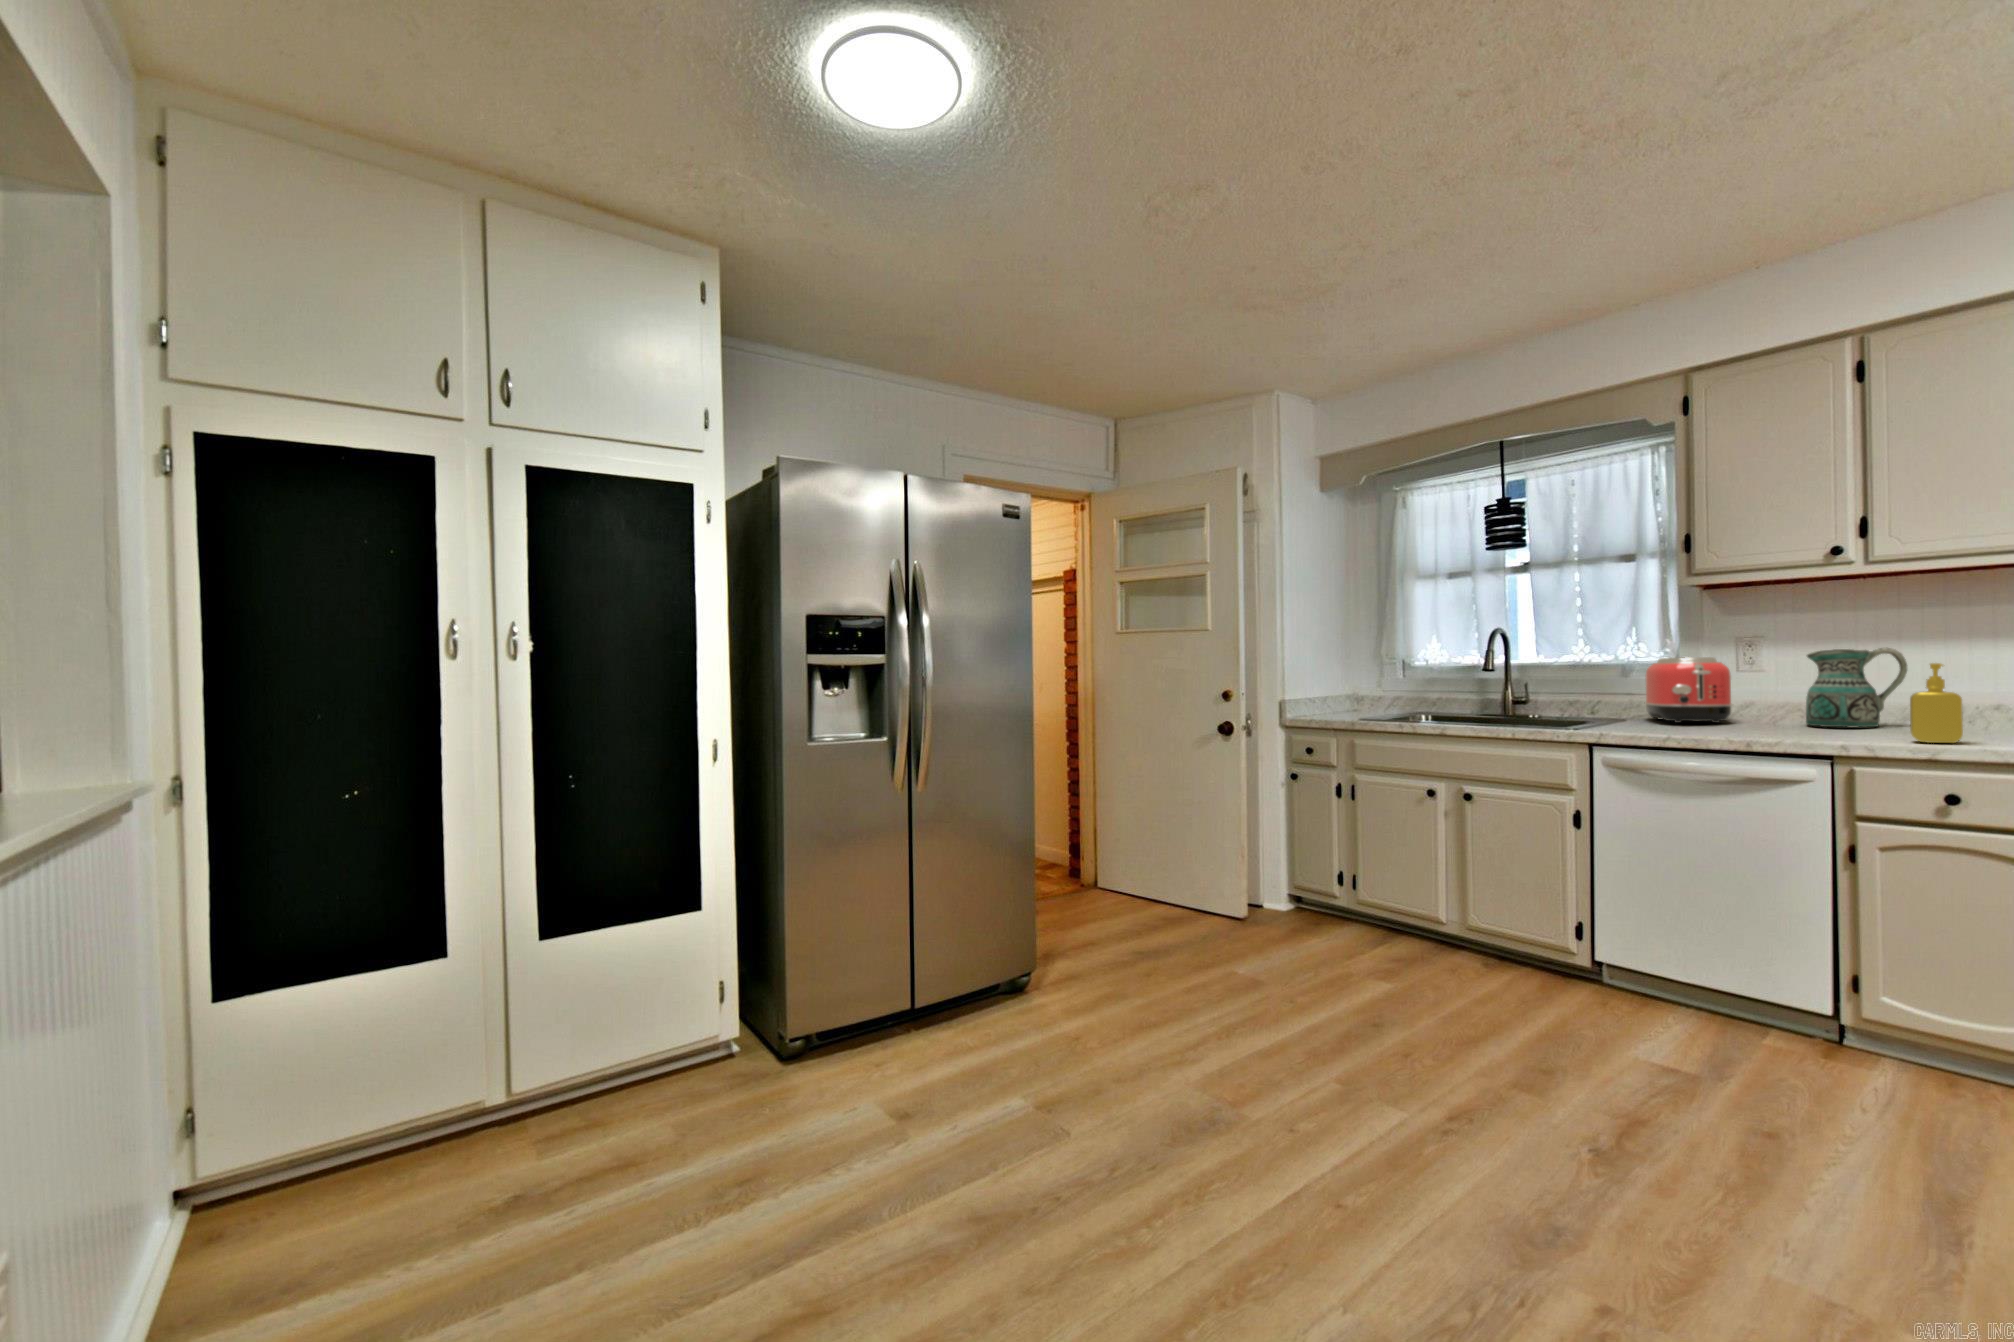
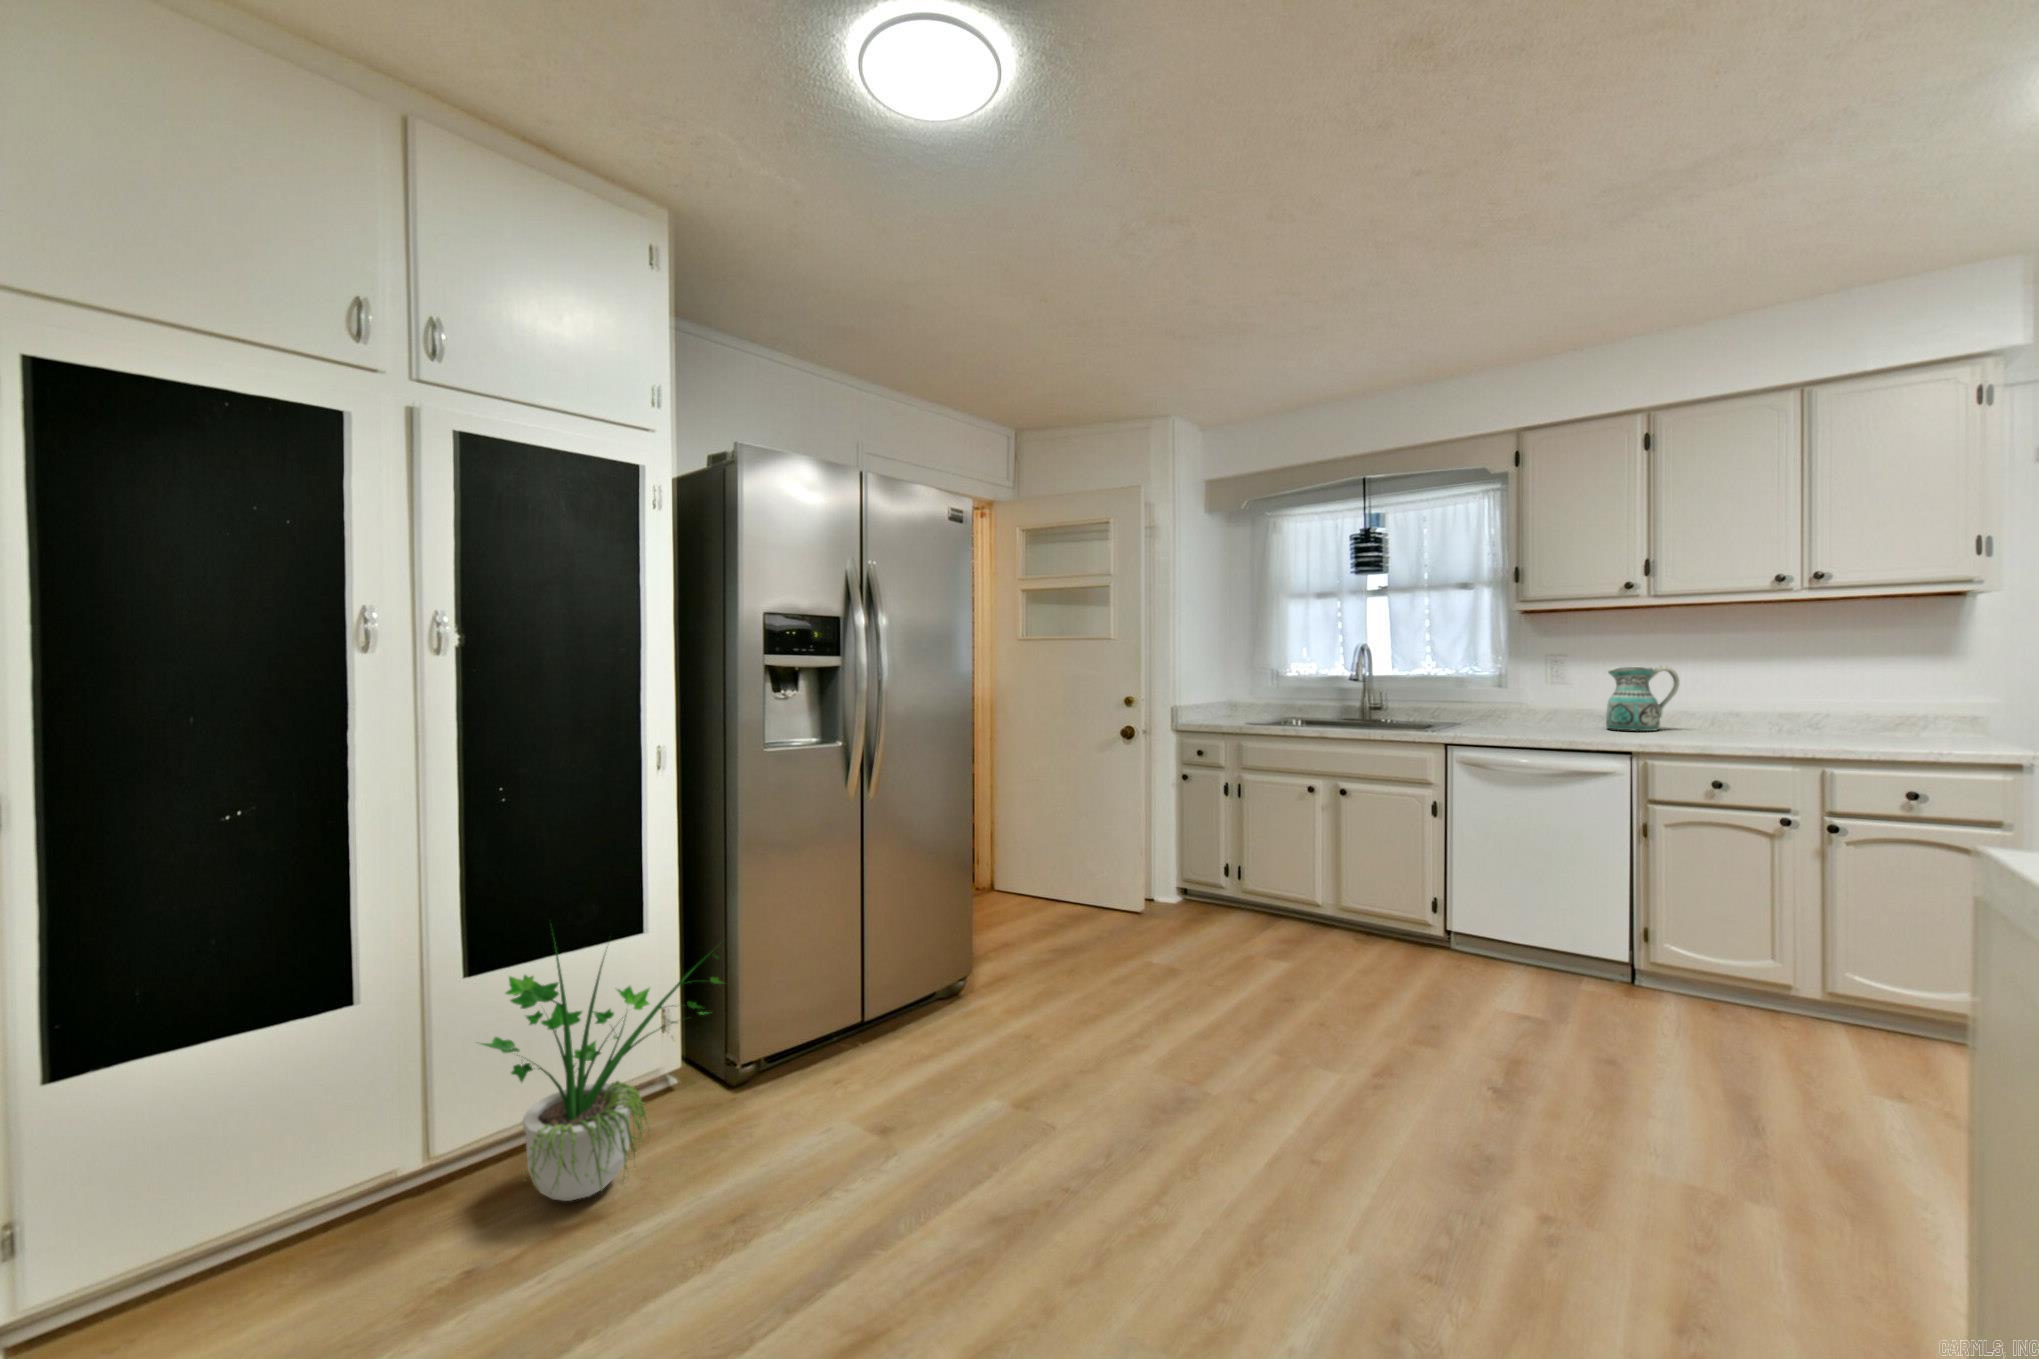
toaster: present [1645,657,1732,723] -> none [1480,672,1551,727]
soap dispenser: present [1910,663,1963,743] -> none [1692,679,1730,743]
potted plant: none [532,890,770,1145] -> present [476,949,722,1201]

